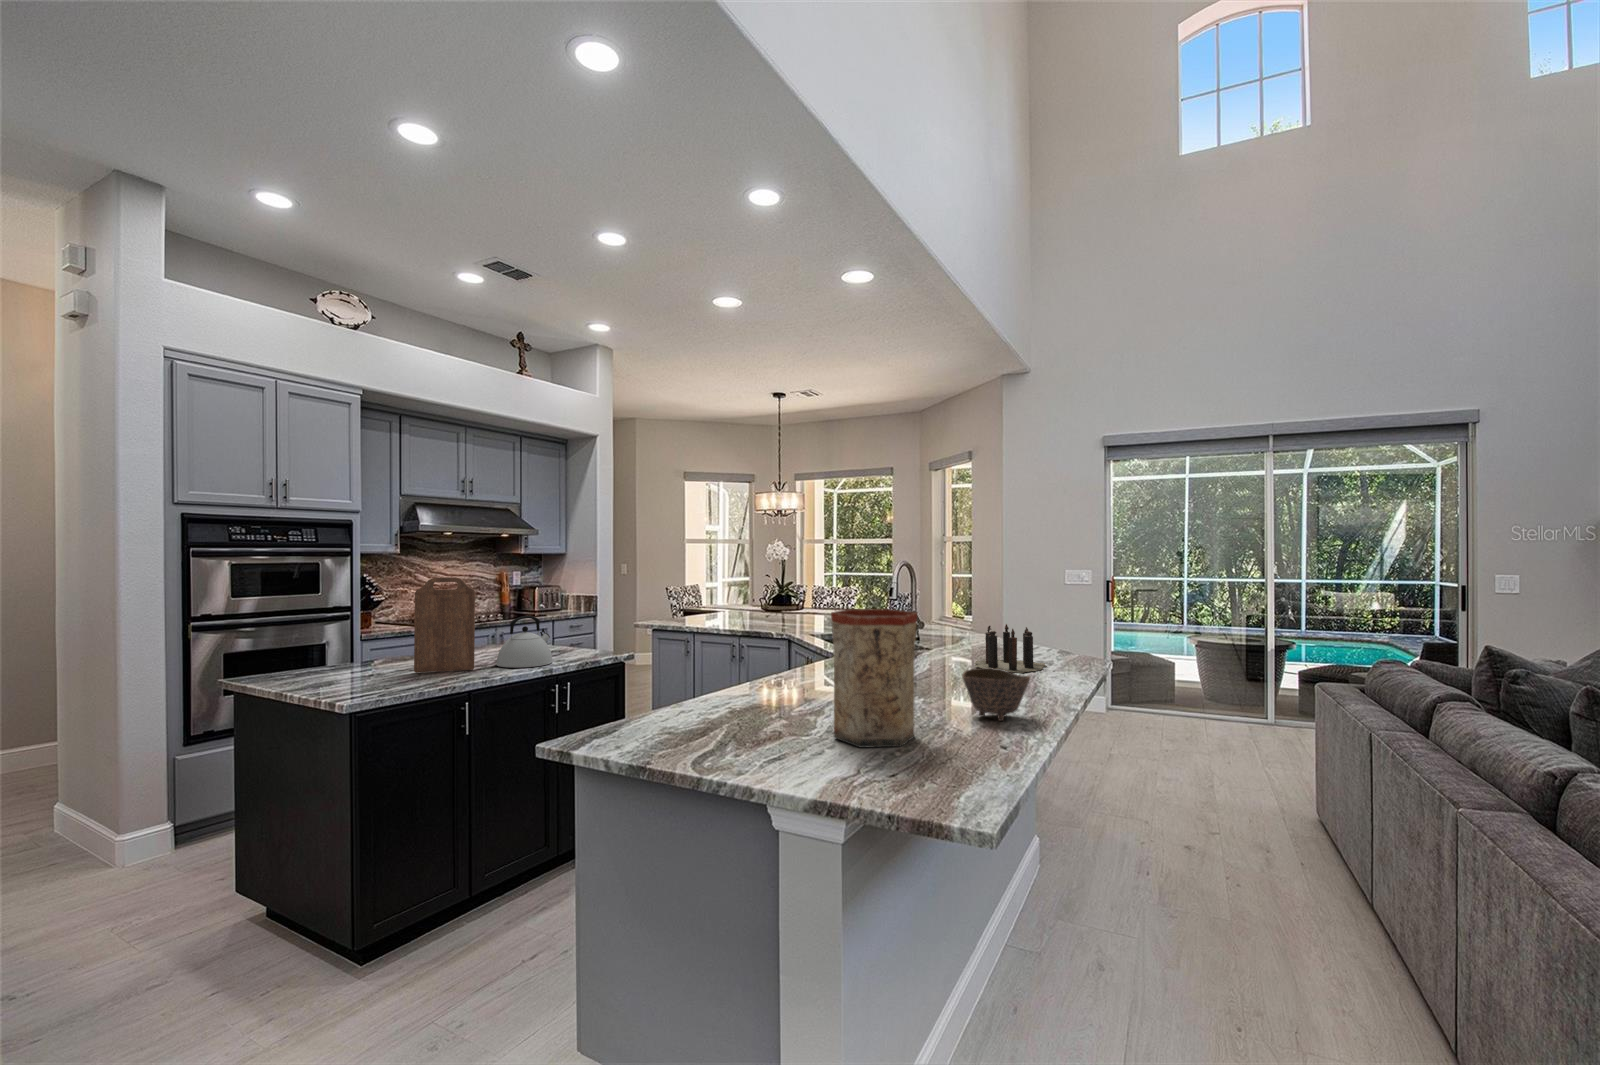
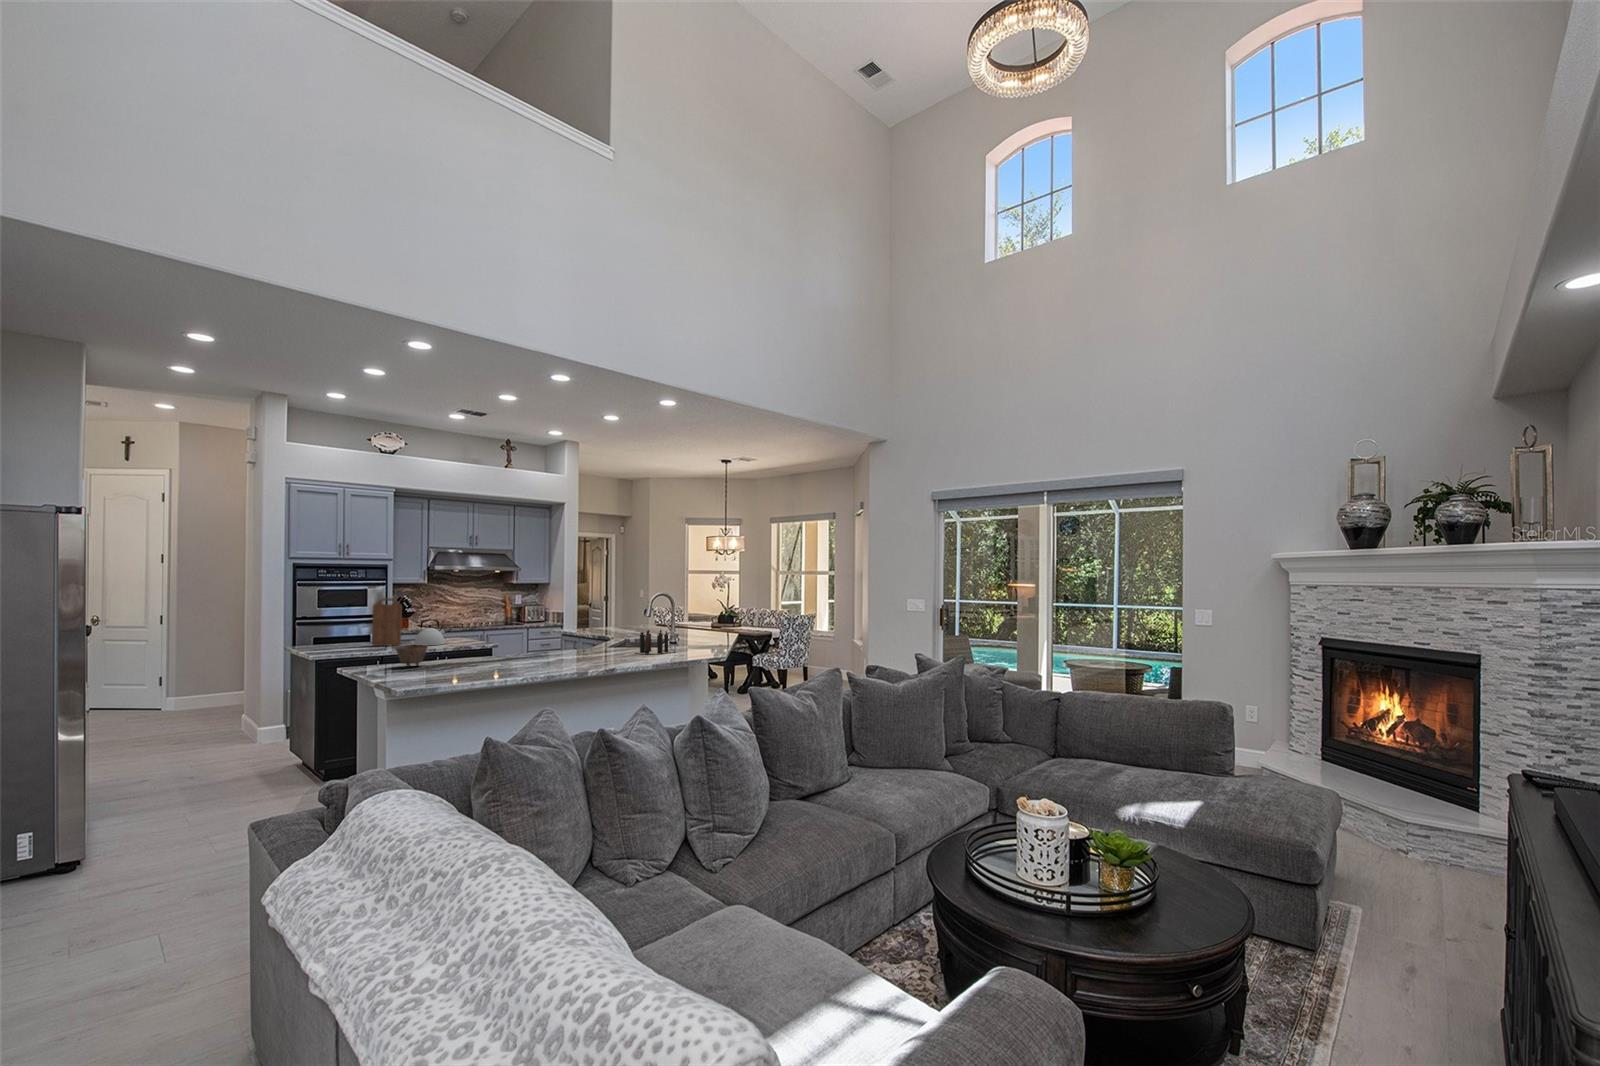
vase: present [831,609,917,747] -> none [463,614,498,669]
bowl: present [962,668,1031,721] -> present [395,645,428,667]

